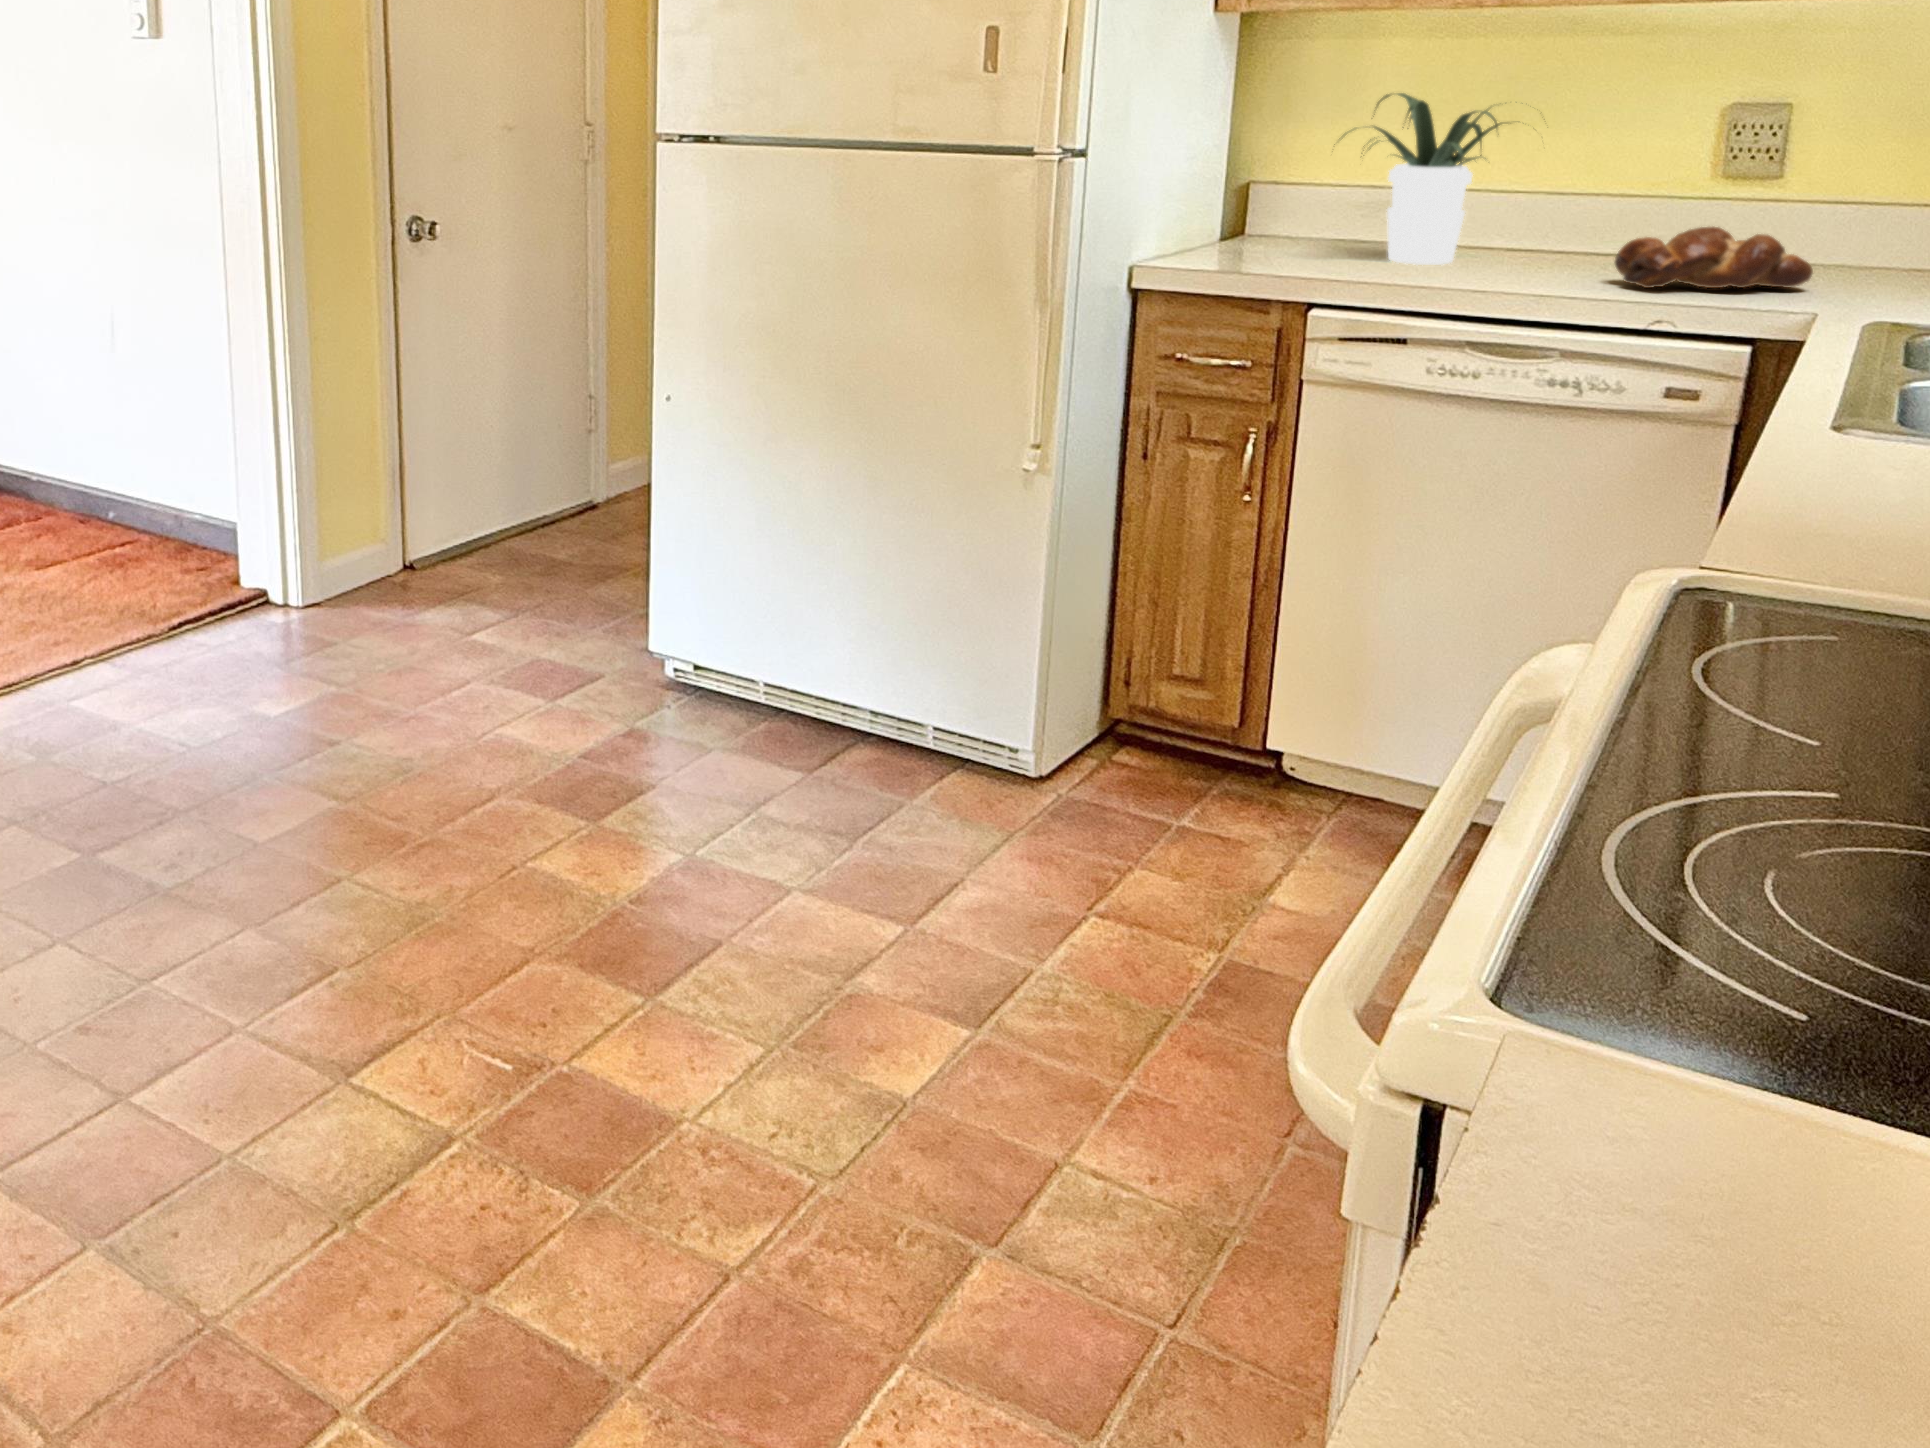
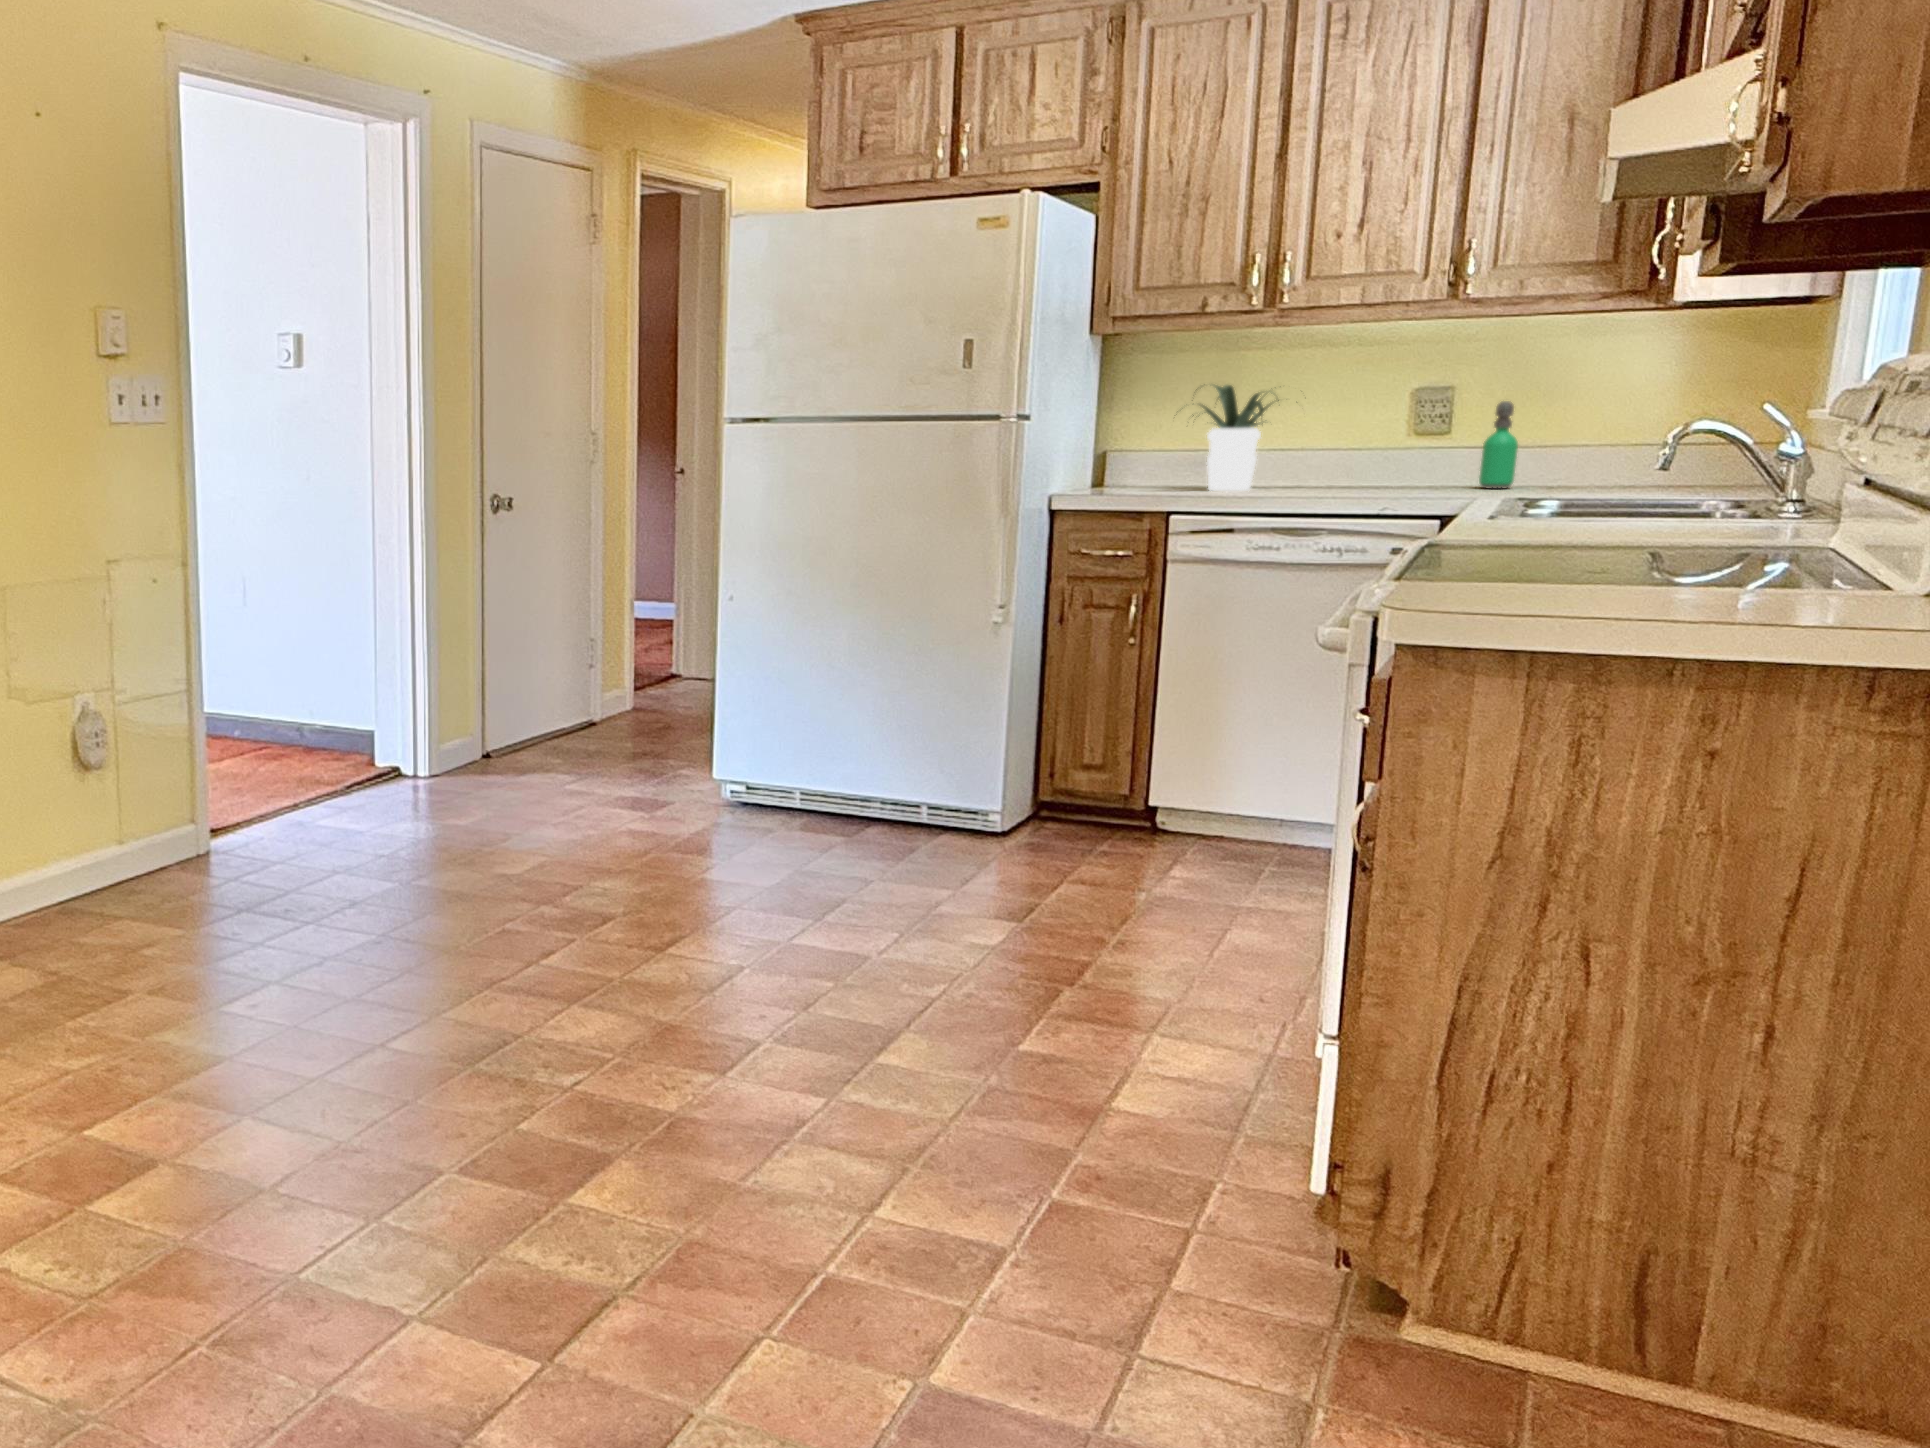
soap dispenser: none [1827,136,1898,279] -> present [1479,401,1518,489]
bread loaf: present [1615,227,1813,288] -> none [1354,457,1471,494]

